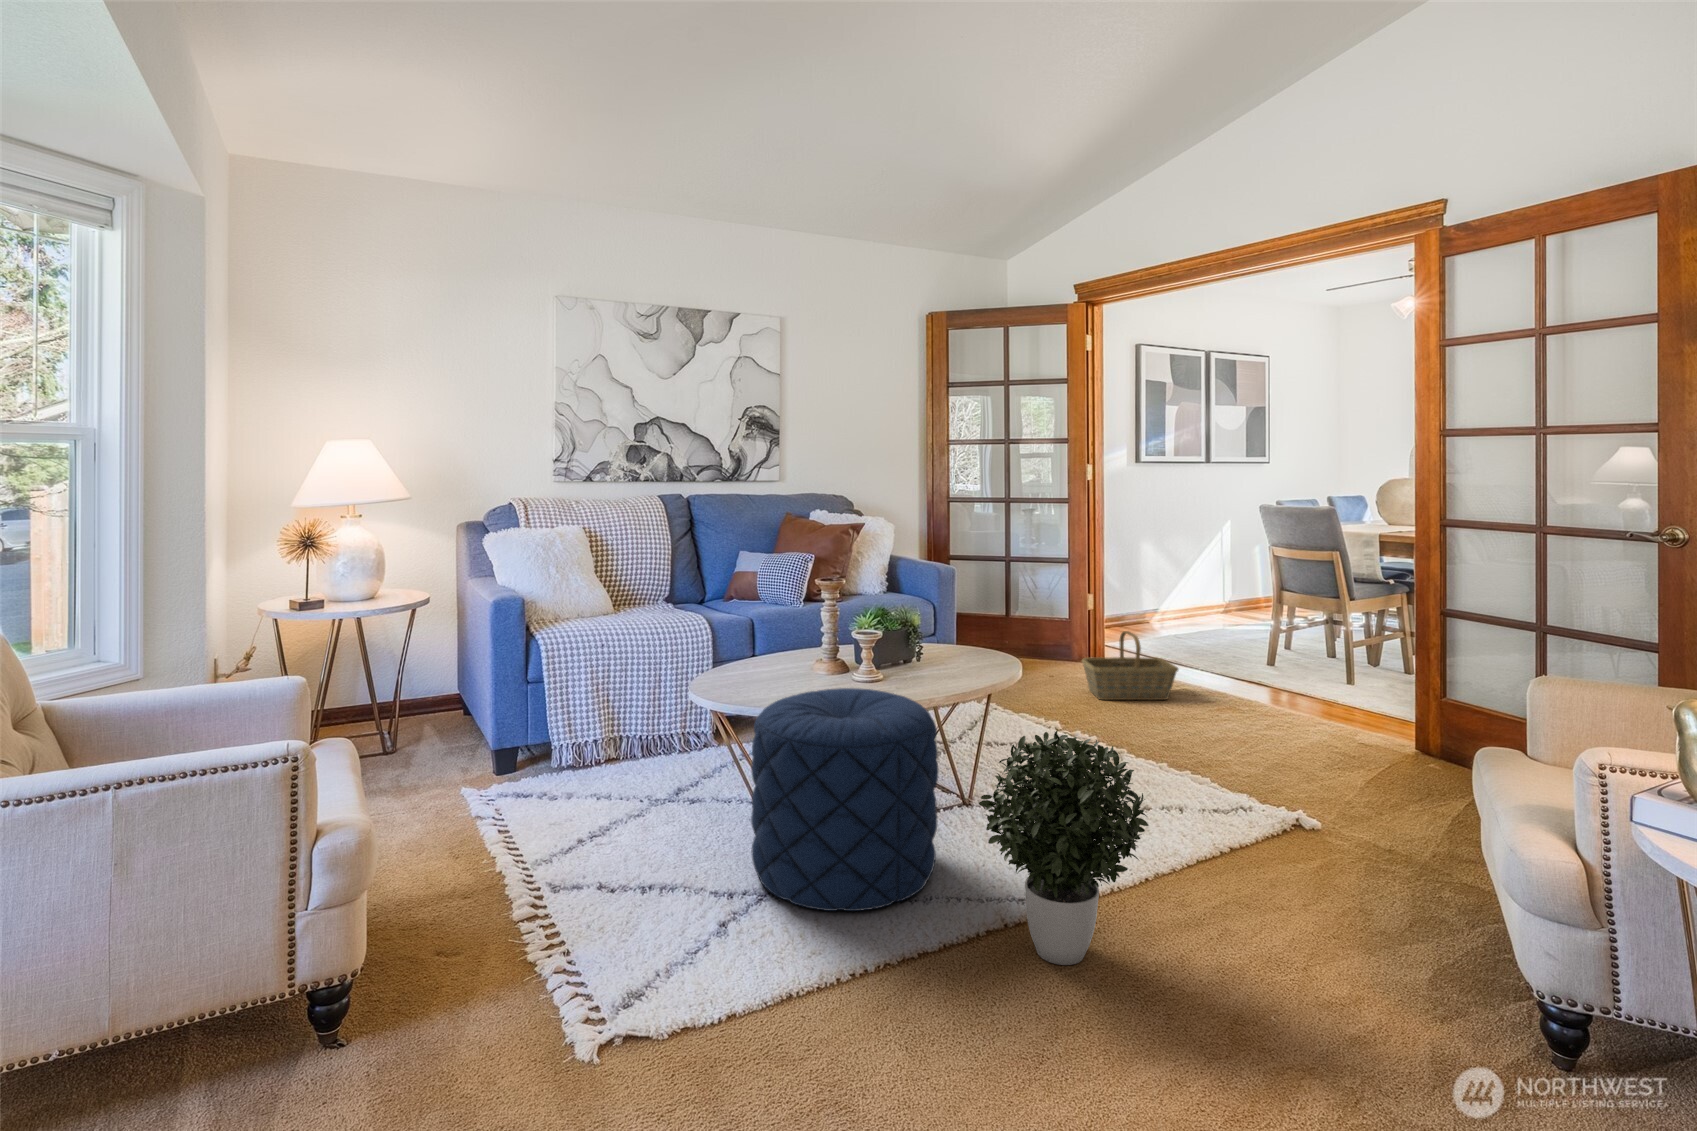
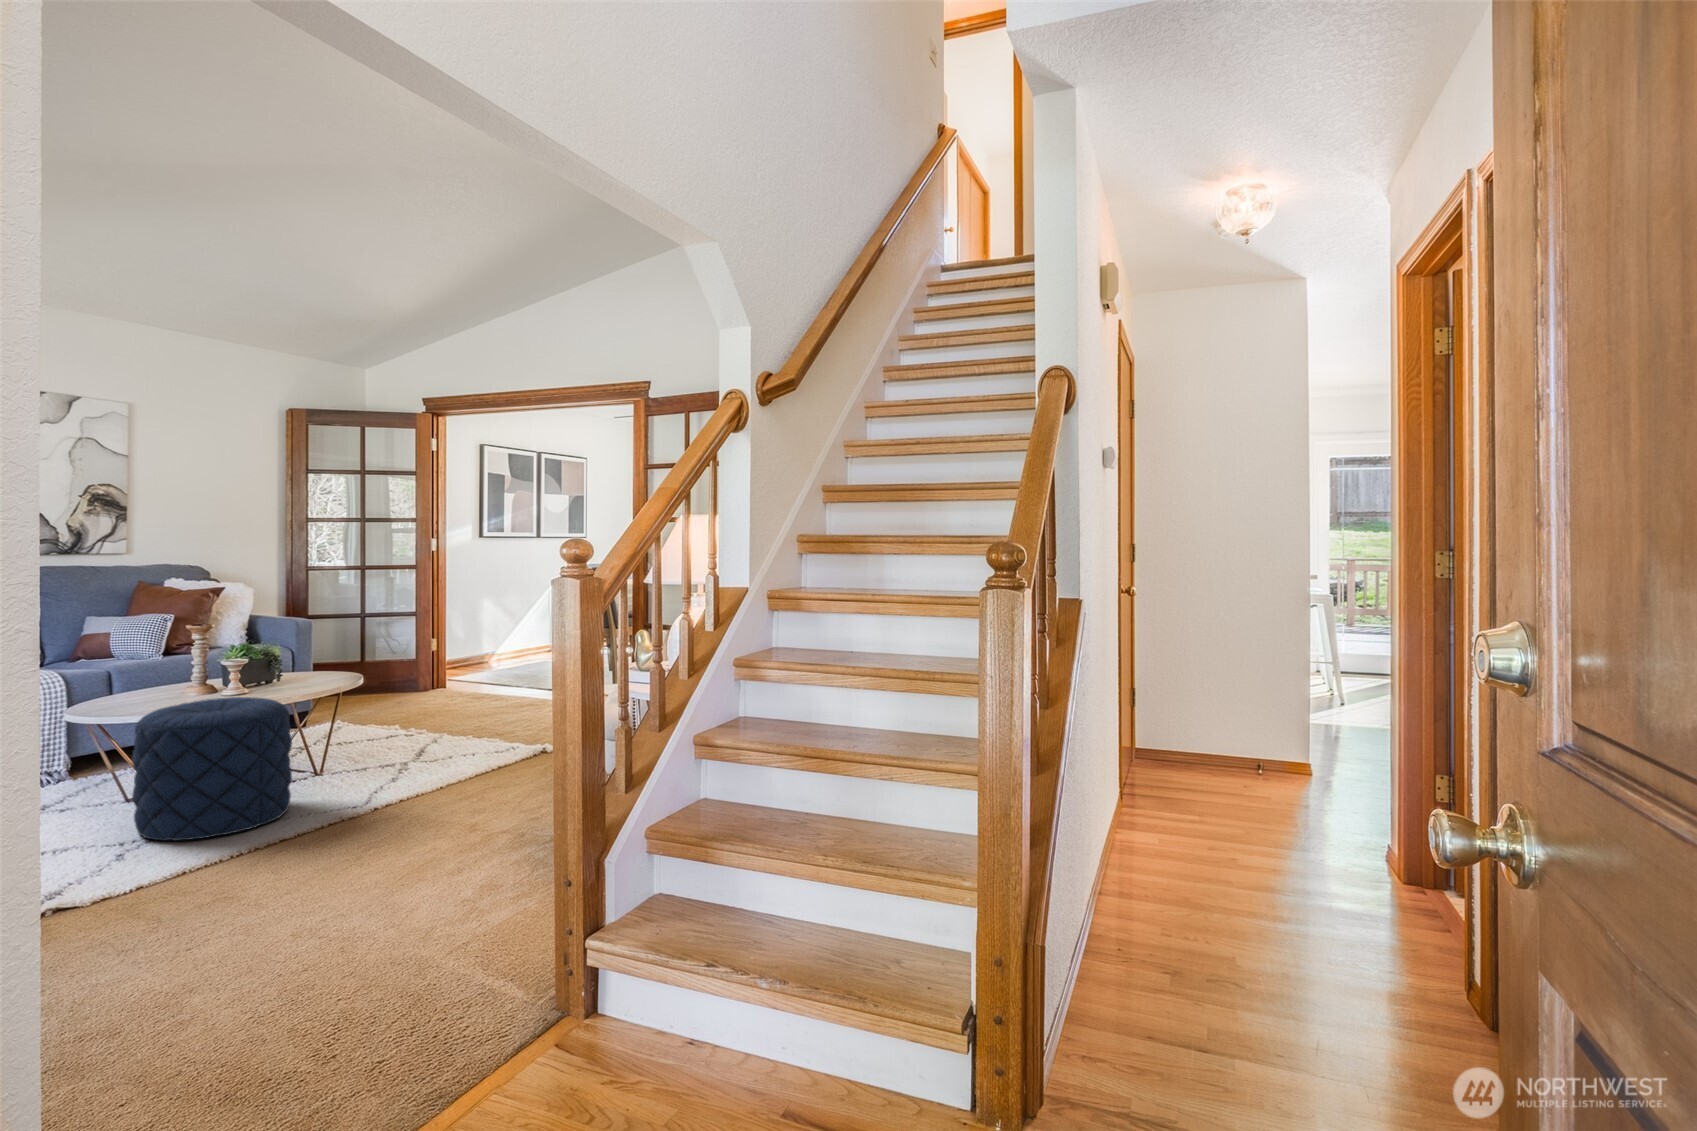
basket: present [1082,631,1178,700] -> none [427,659,498,709]
potted plant: present [979,731,1148,965] -> none [317,696,424,828]

